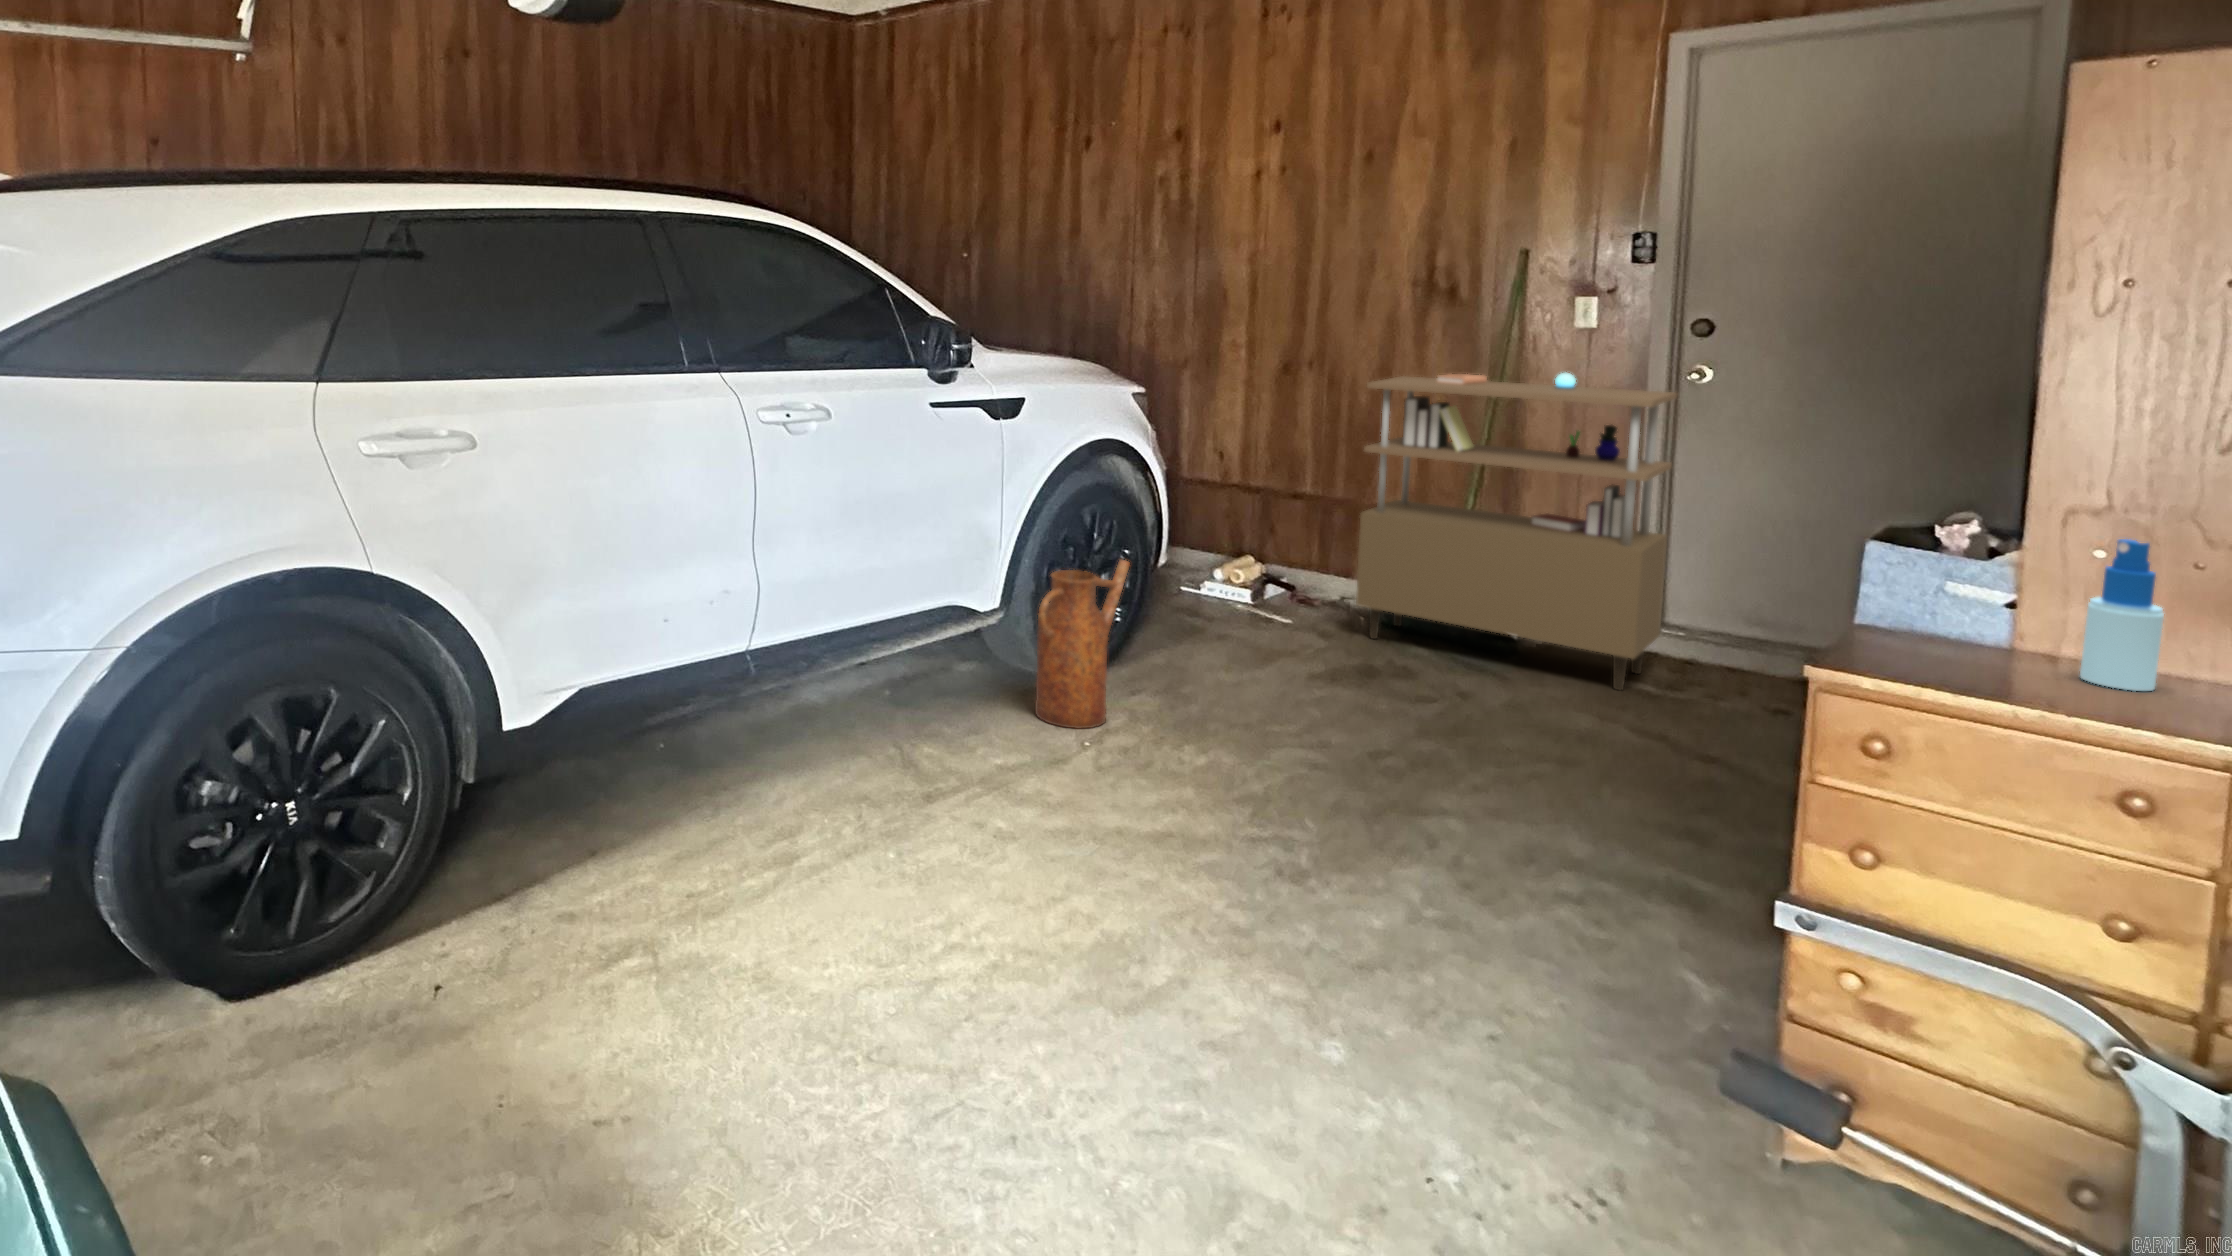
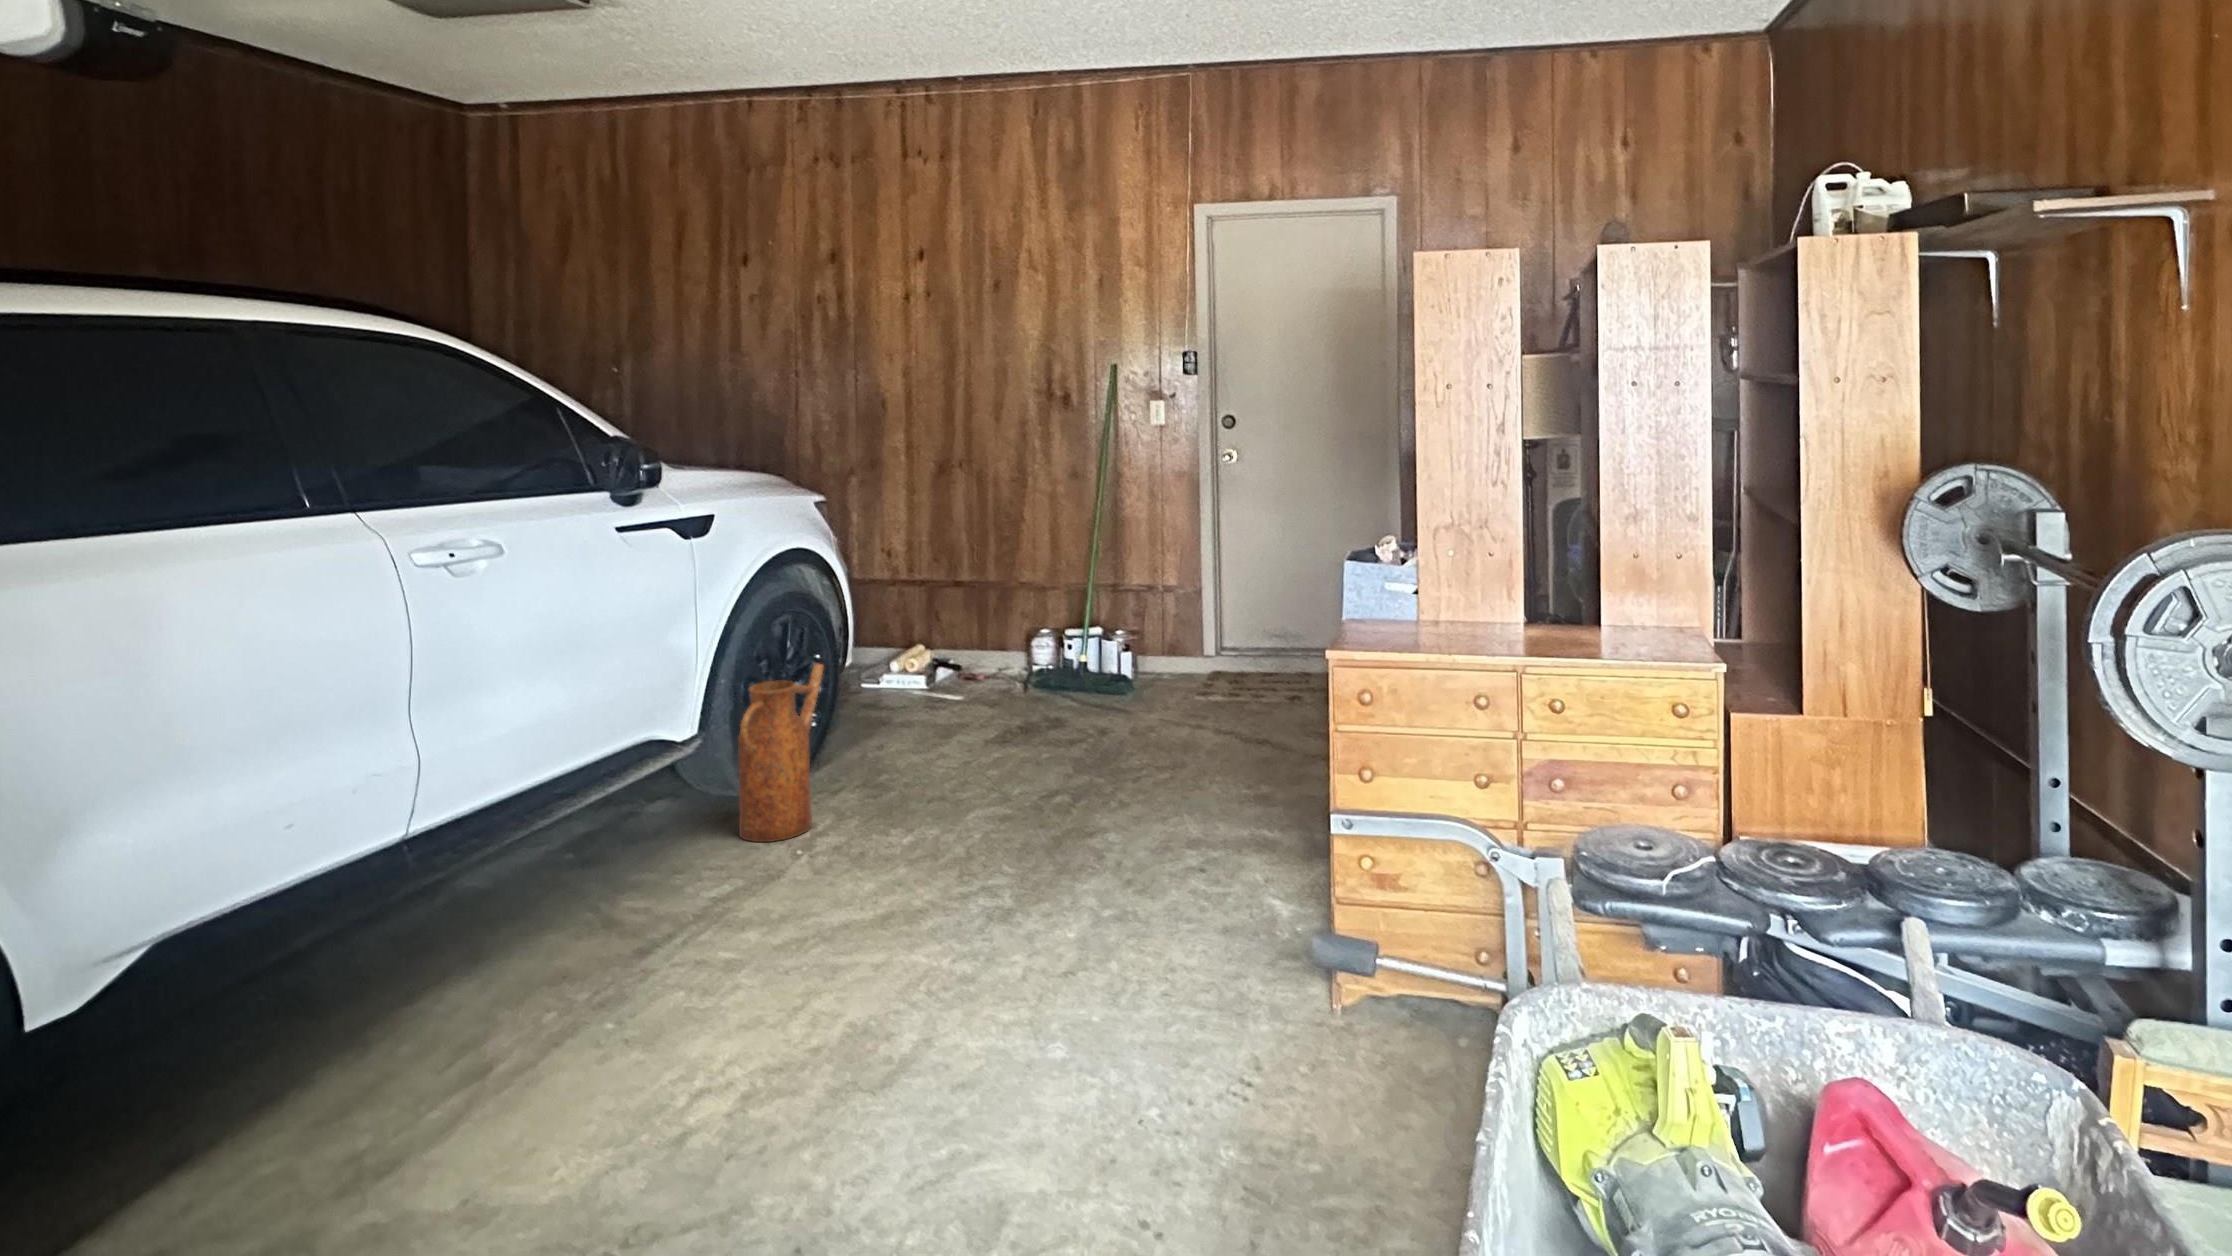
shelving unit: present [1356,373,1678,690] -> none [1010,459,1224,707]
spray bottle: present [2080,539,2164,691] -> none [1440,540,1471,632]

